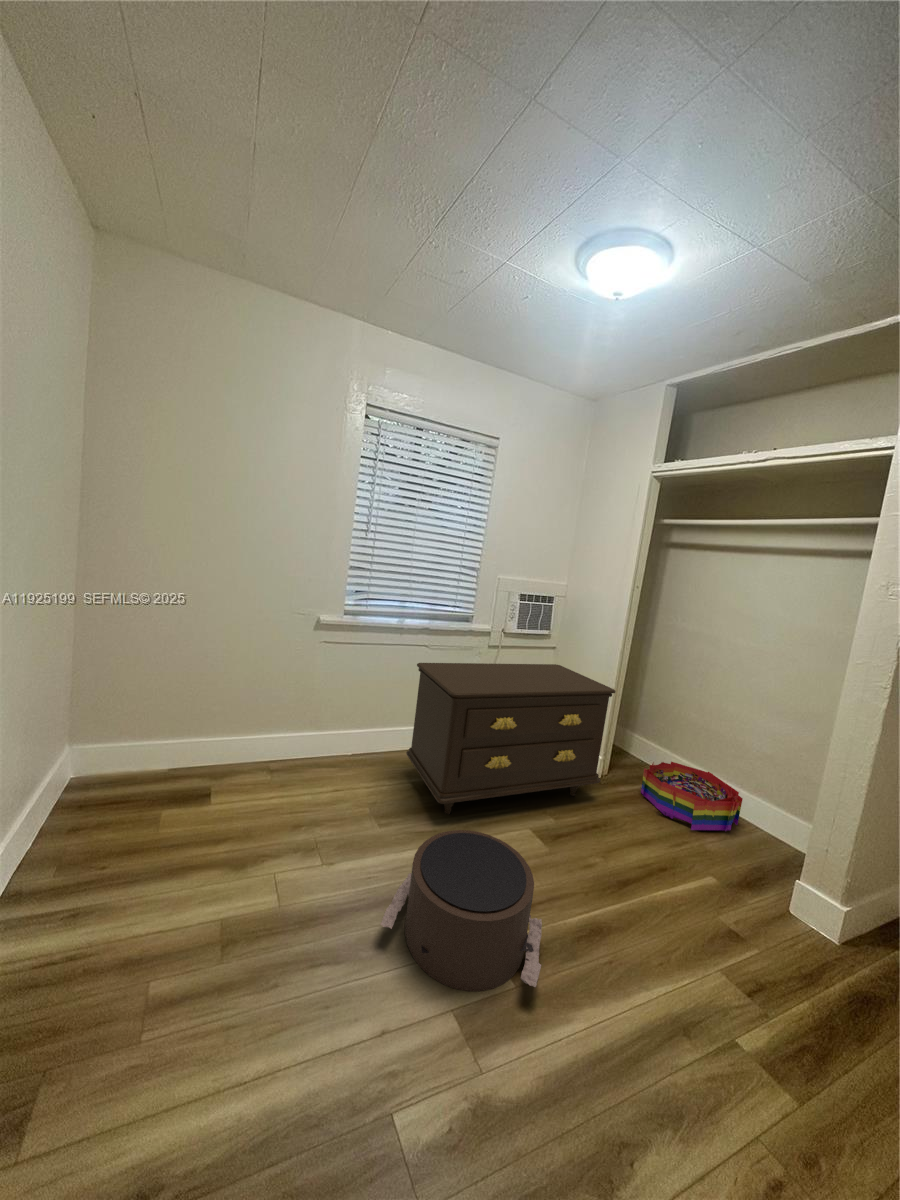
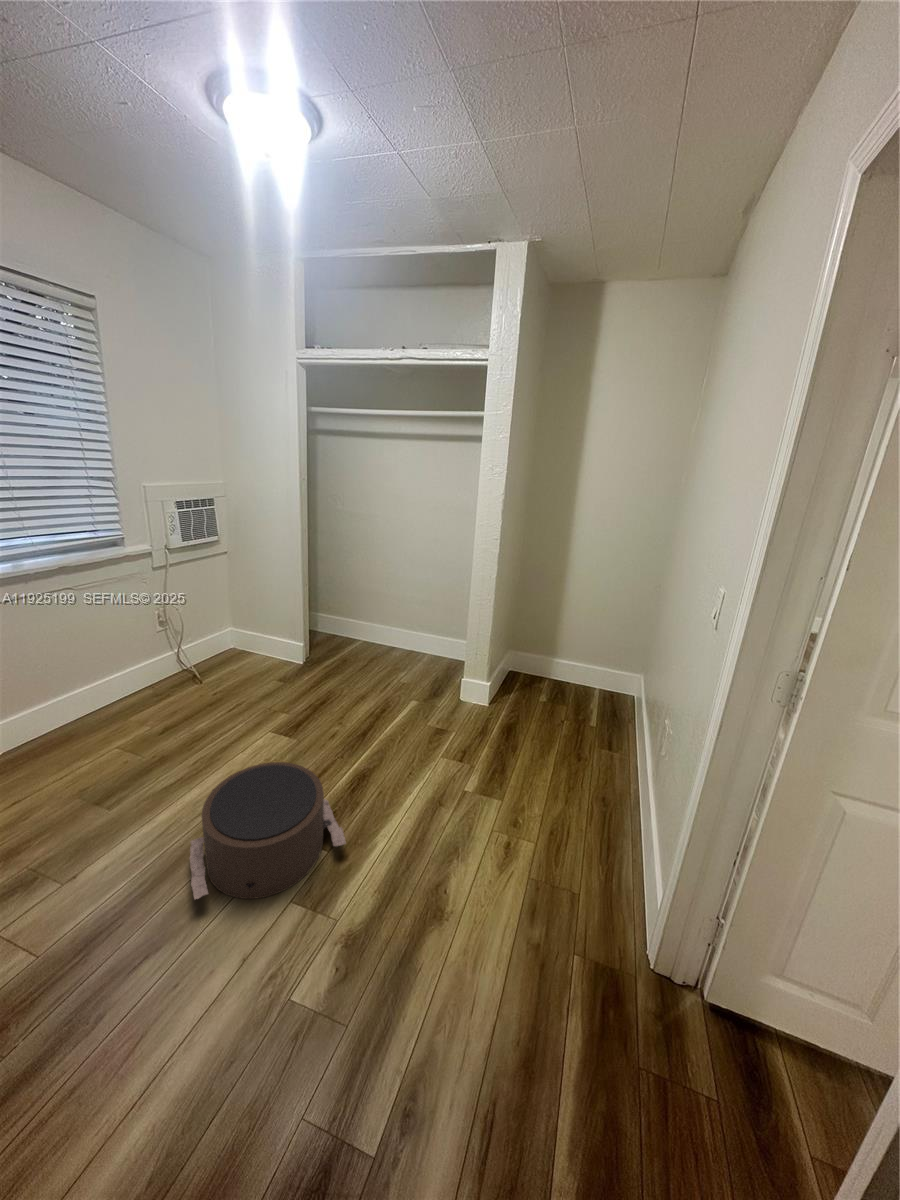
dresser: present [406,663,616,814] -> none [73,571,314,766]
storage bin: present [641,762,743,831] -> none [342,624,411,674]

